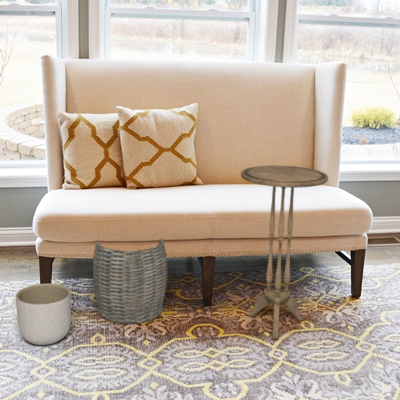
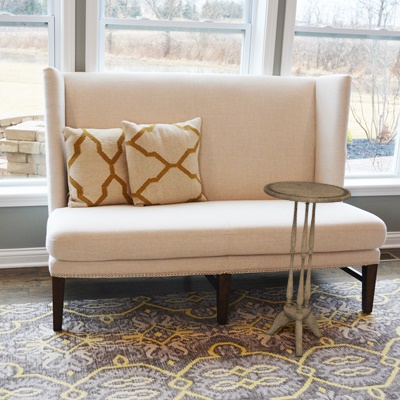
woven basket: present [93,239,167,324] -> none [108,249,184,345]
planter: present [16,284,71,345] -> none [37,305,94,369]

